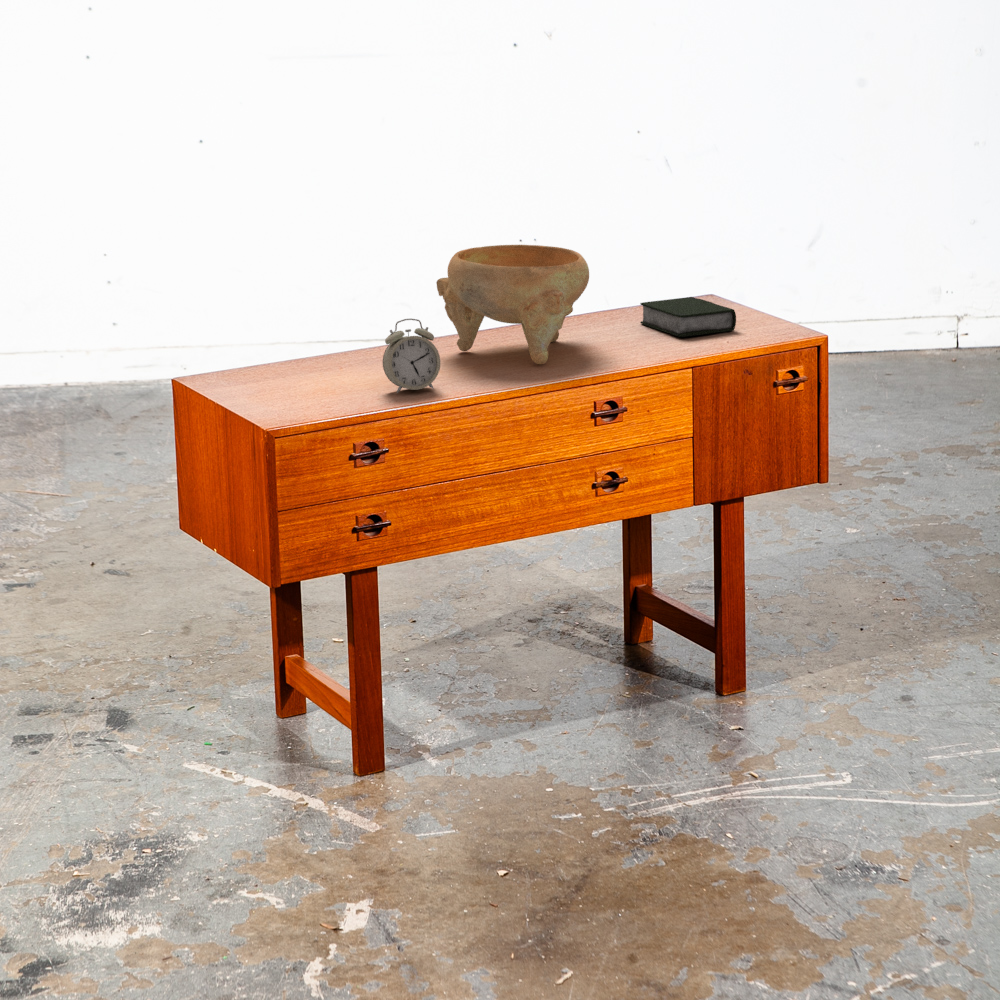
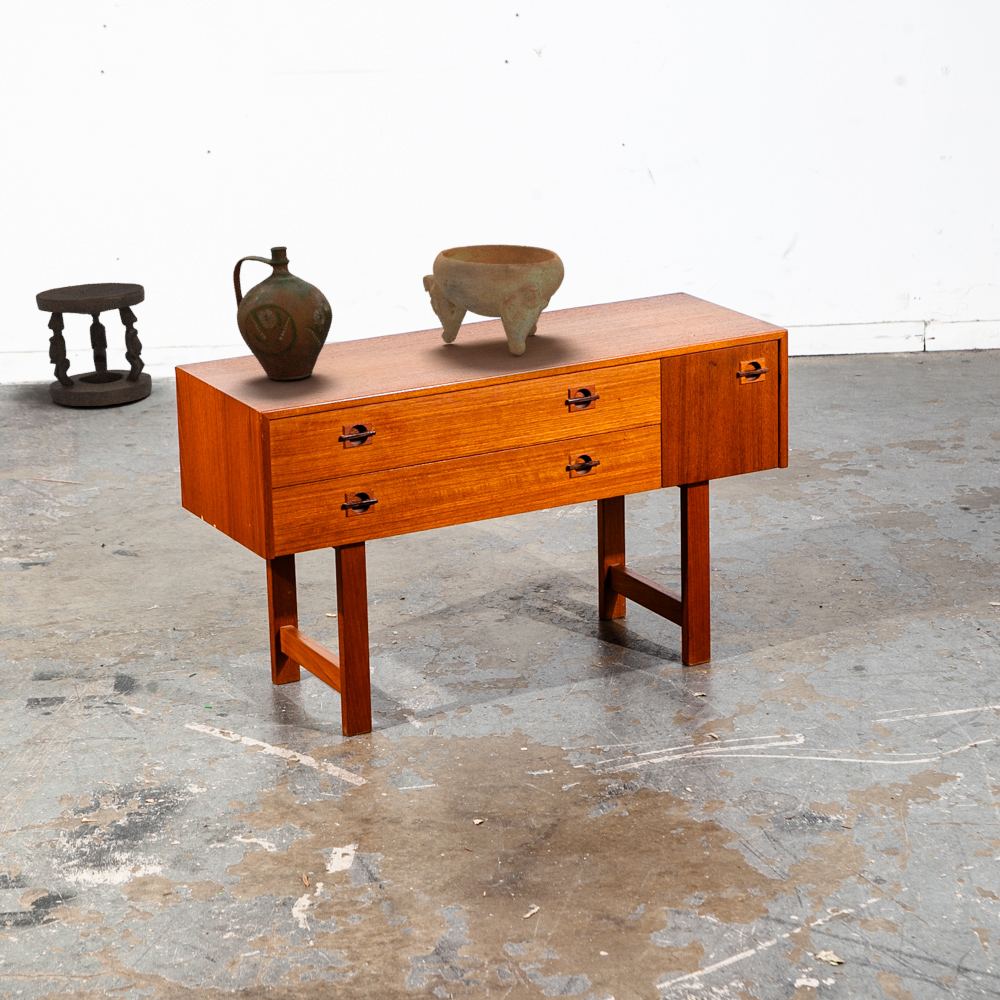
ceramic jug: none [233,249,340,394] -> present [233,246,332,380]
stool: none [20,281,143,412] -> present [36,283,152,406]
book: present [640,297,736,337] -> none [614,295,702,331]
alarm clock: present [383,319,440,393] -> none [371,311,425,380]

